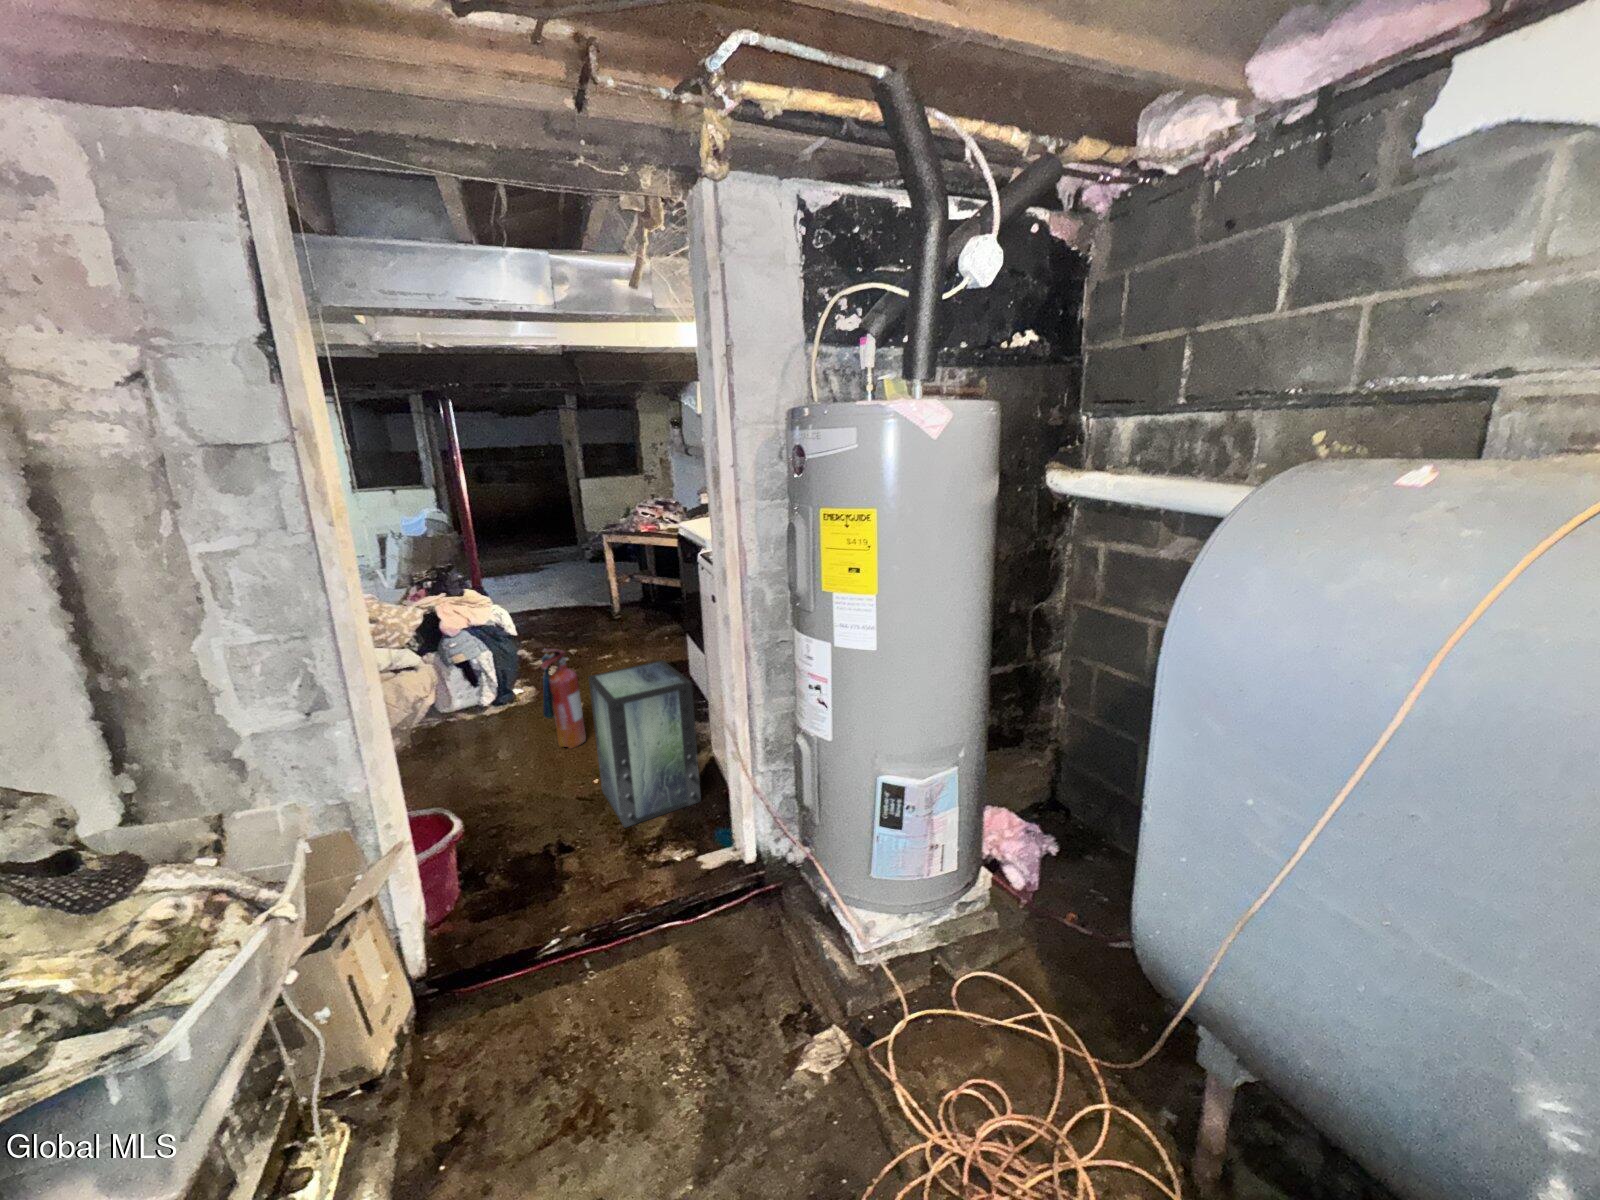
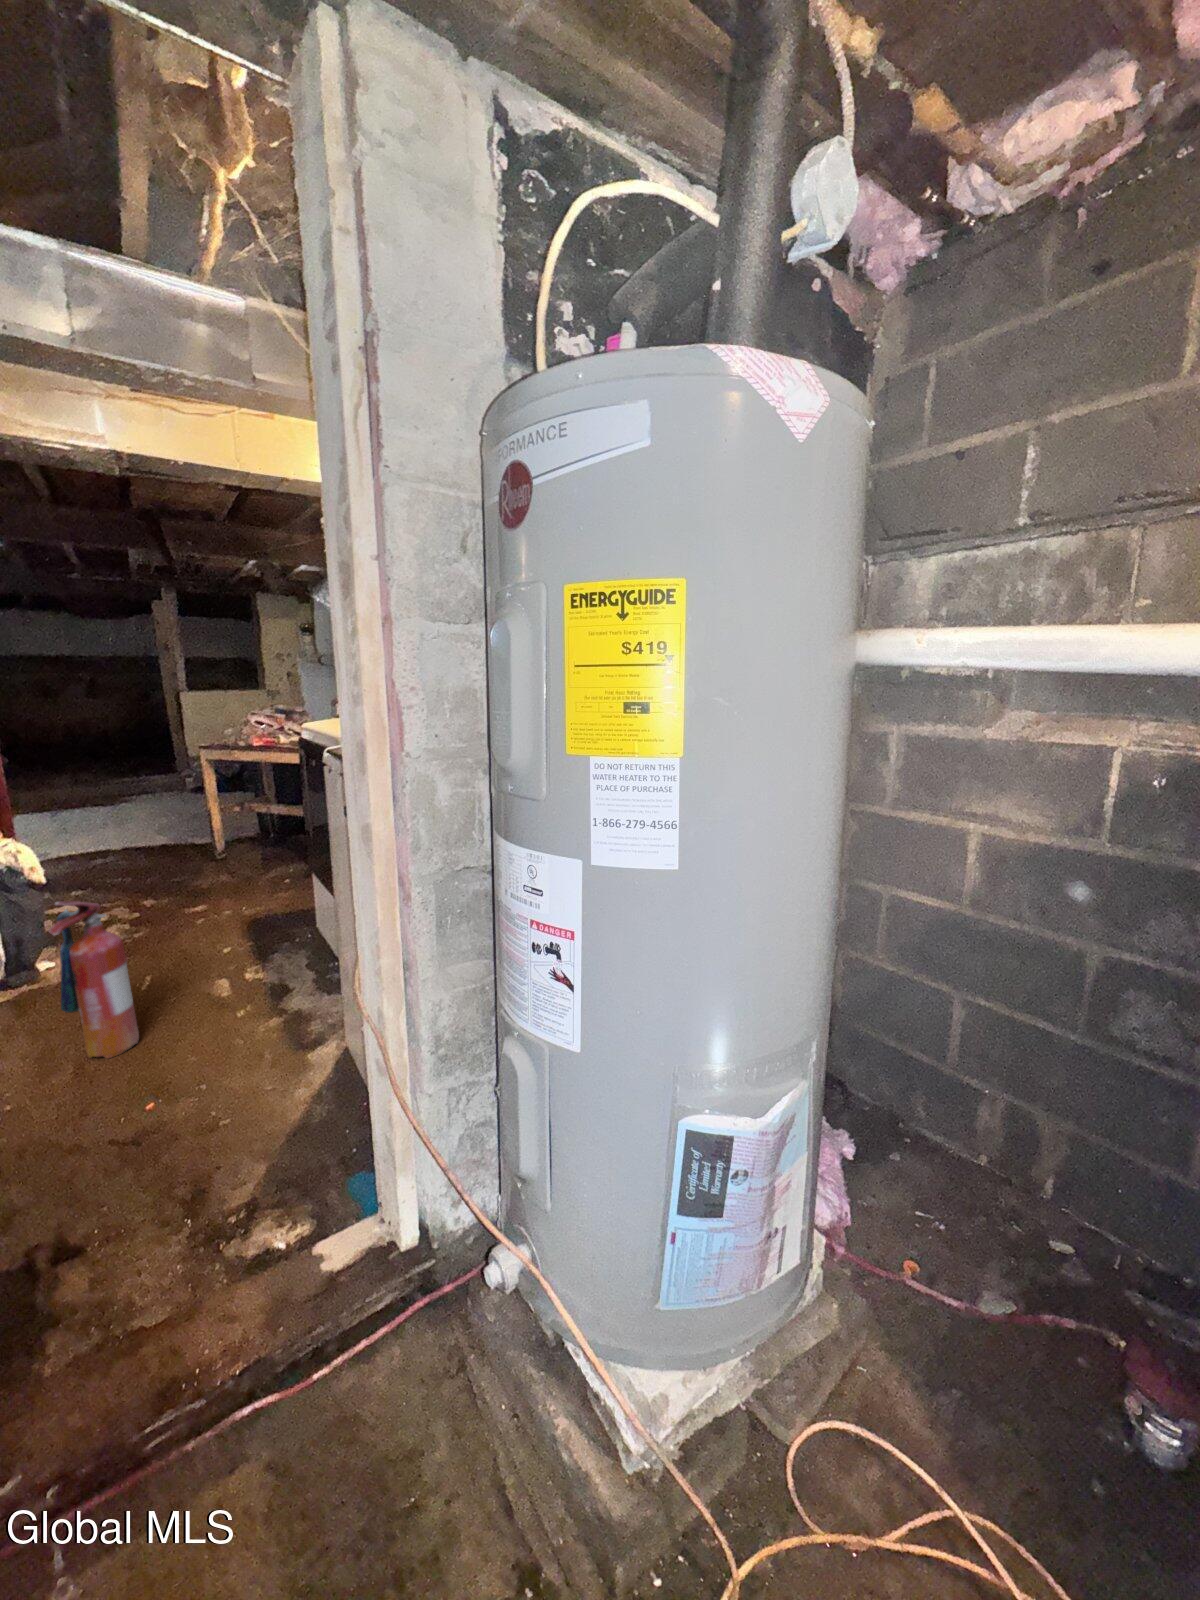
storage box: present [588,660,701,827] -> none [122,910,326,1207]

